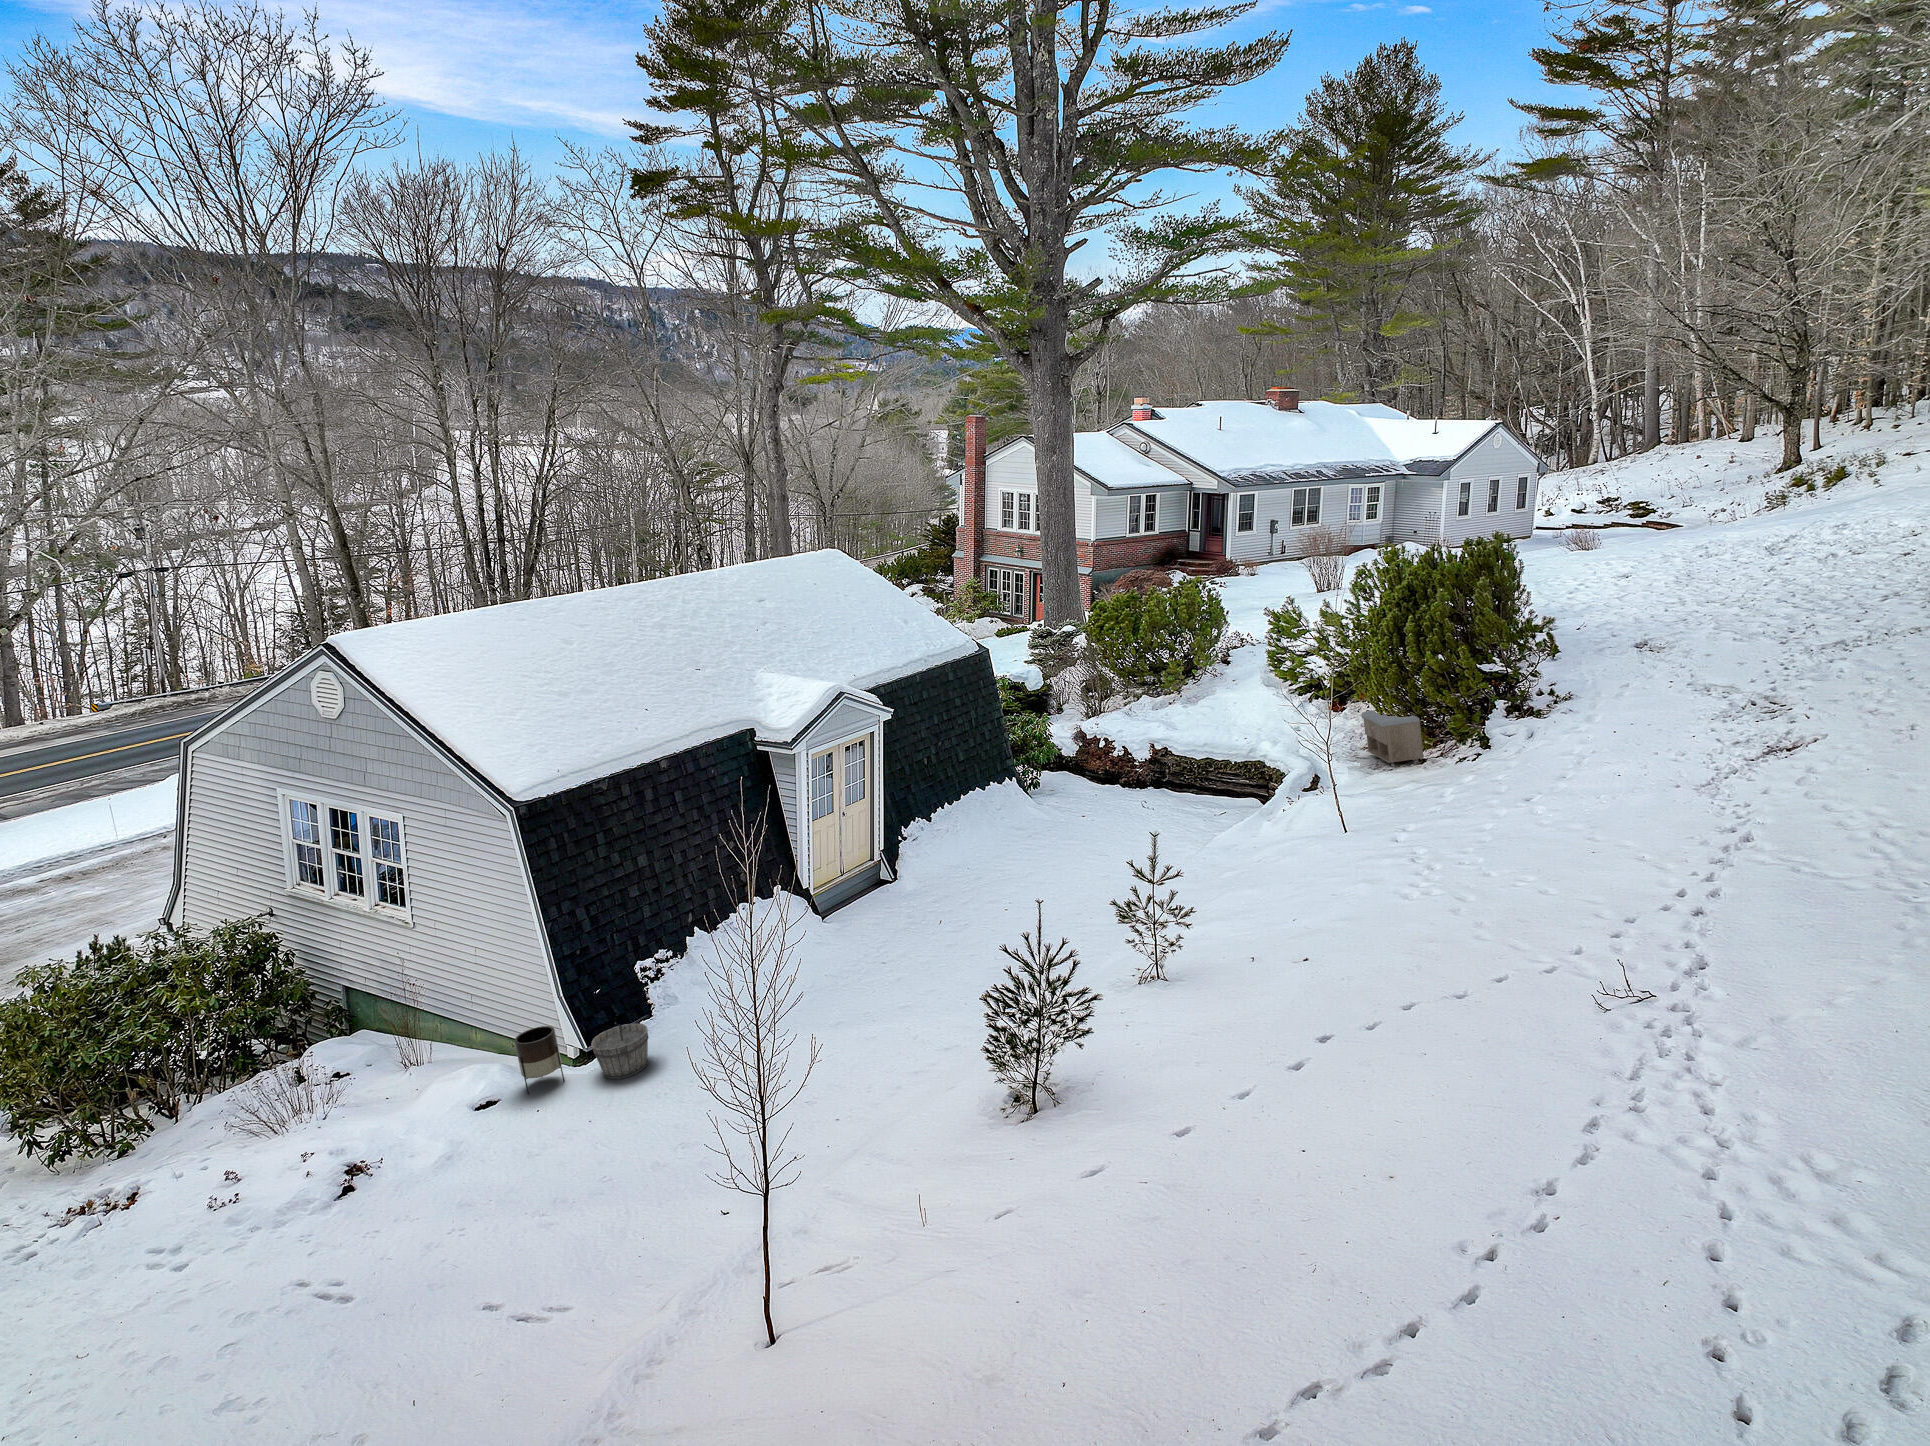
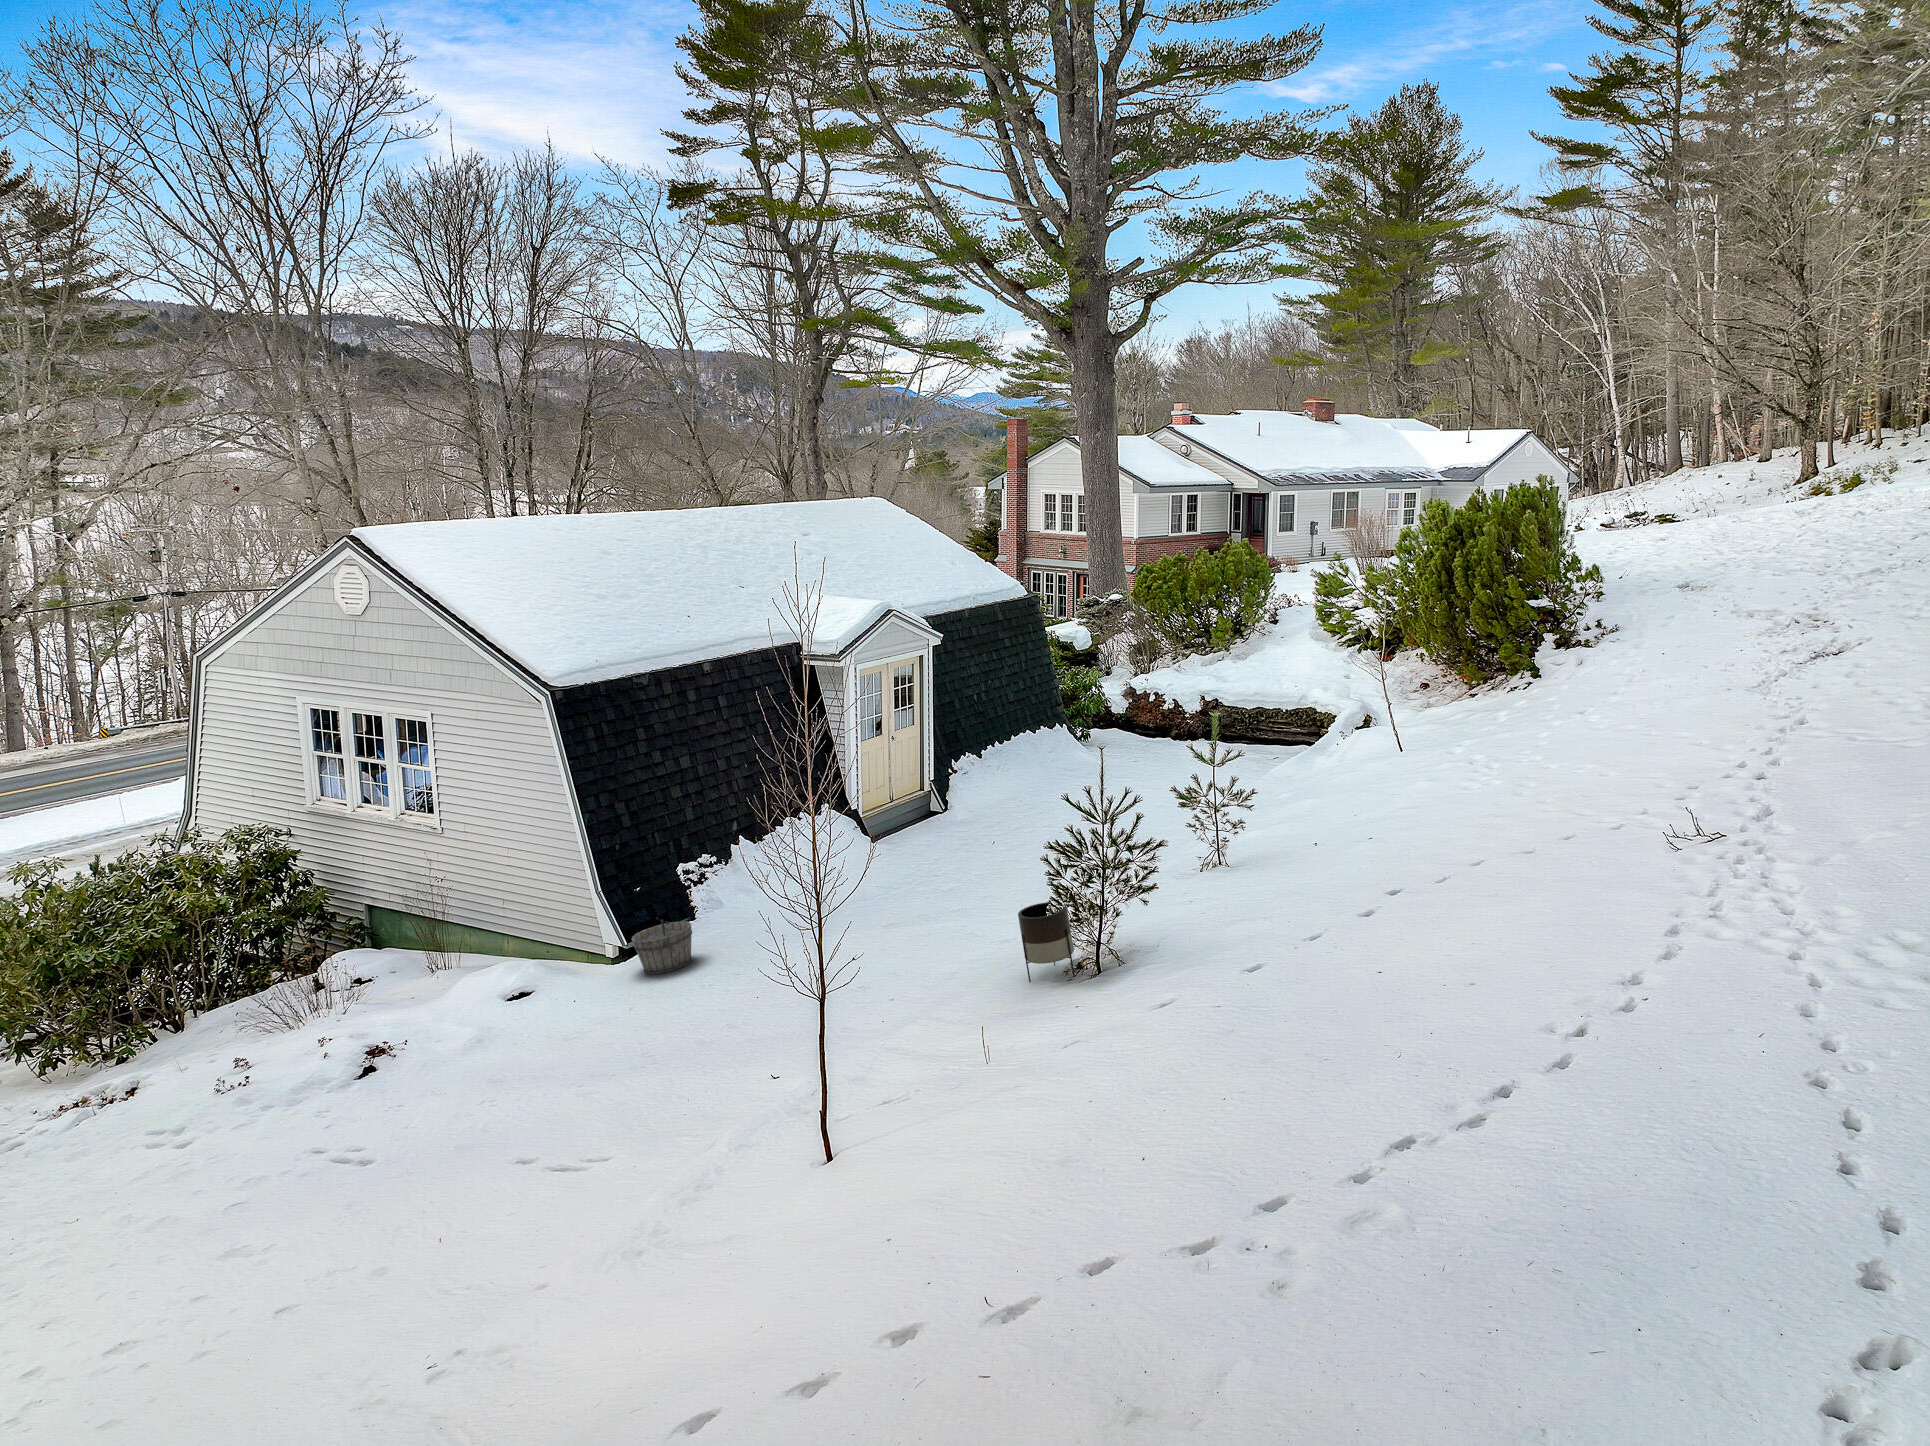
storage bench: present [1361,711,1424,766] -> none [1405,648,1467,701]
planter: present [514,1026,565,1094] -> present [1018,902,1075,982]

